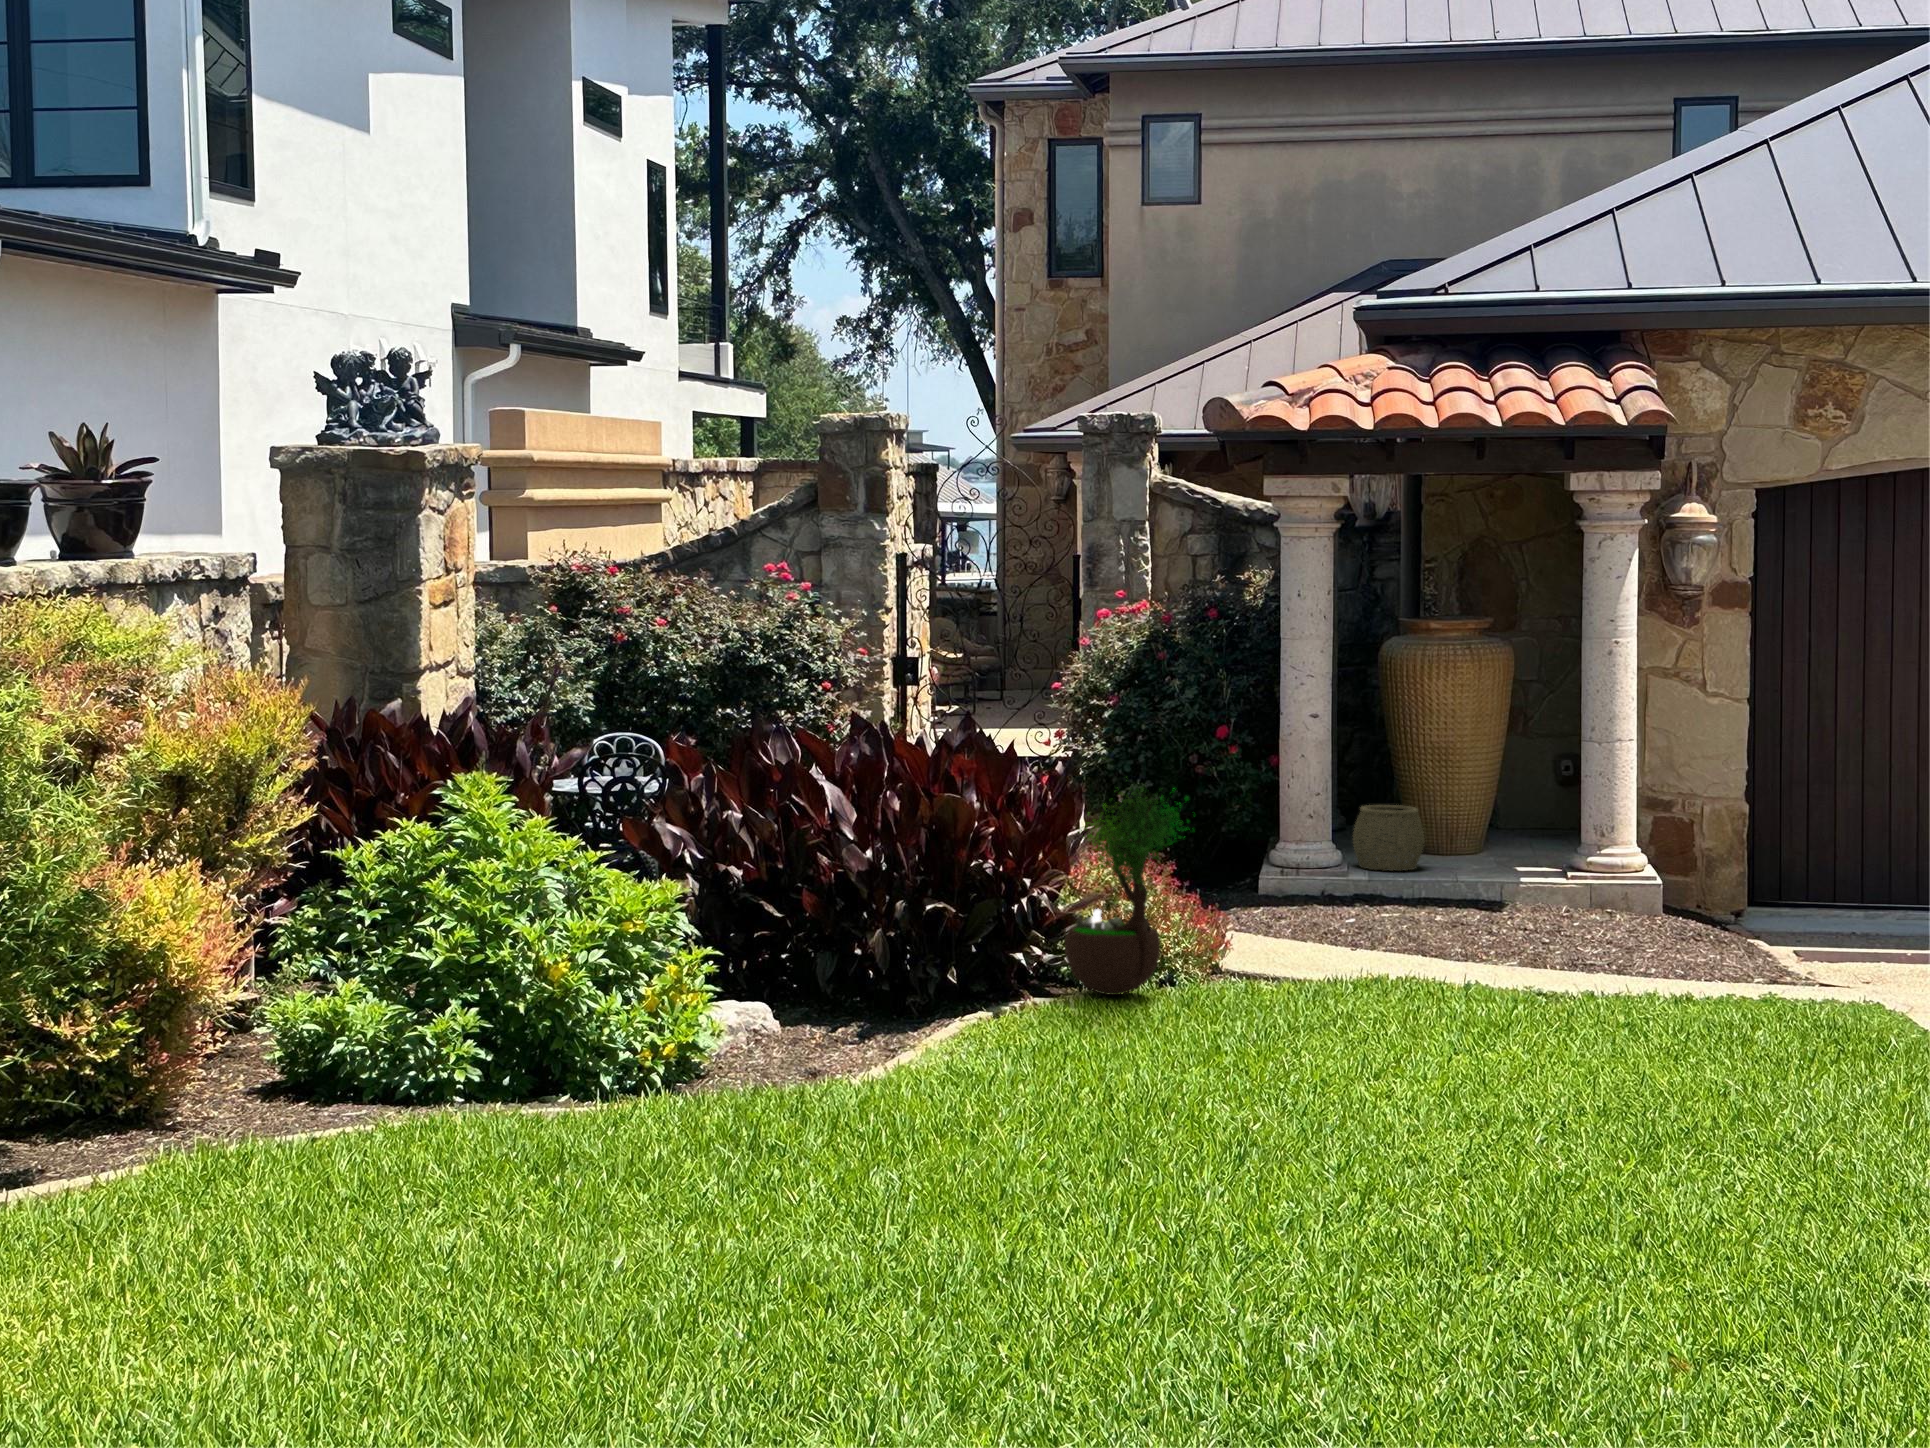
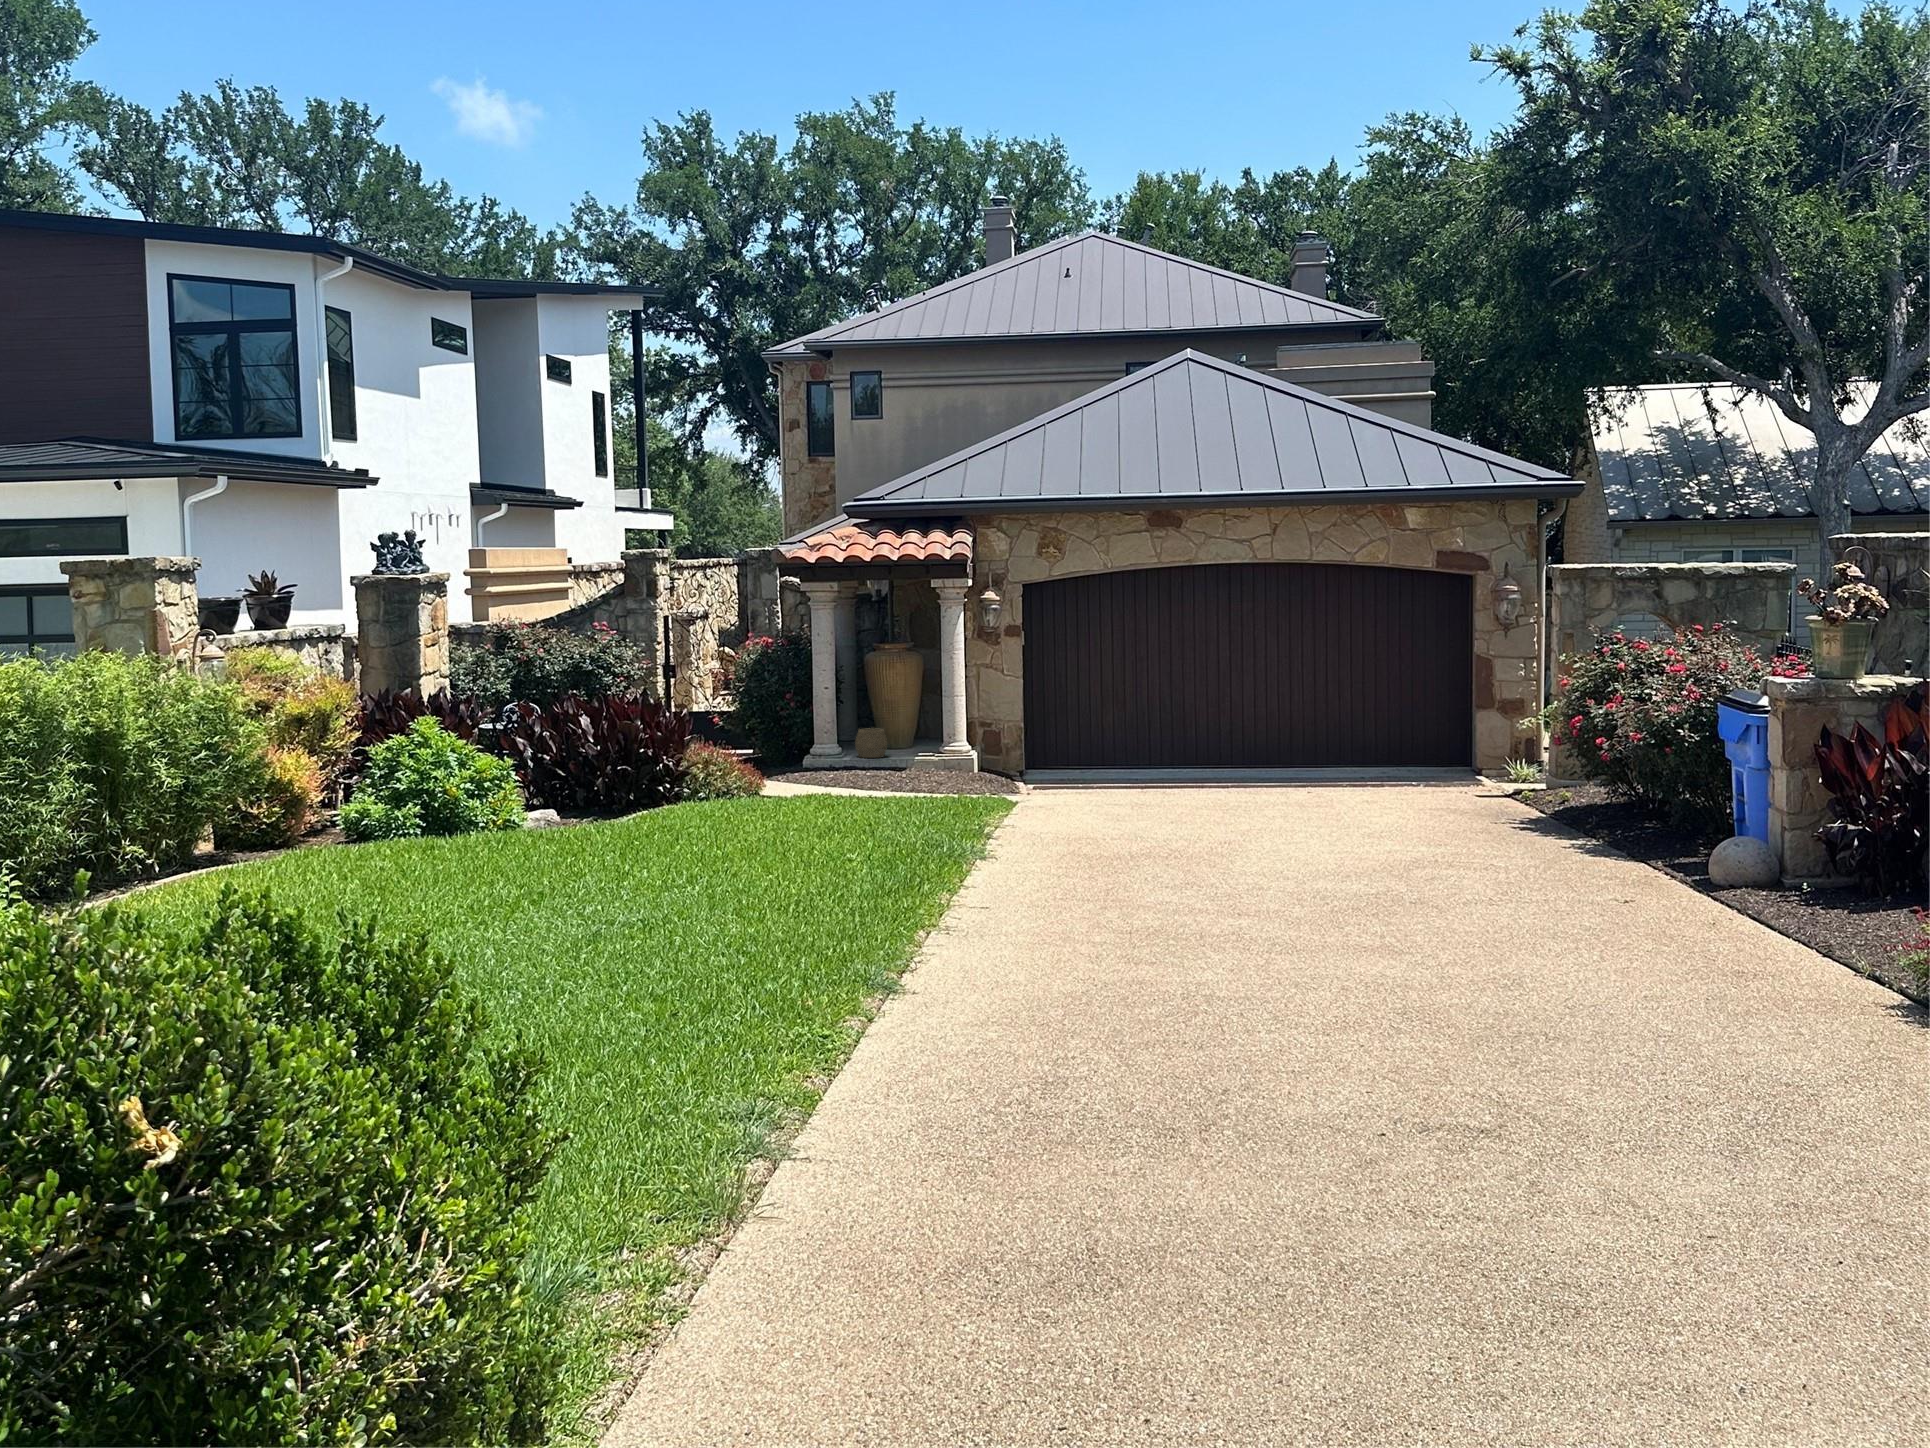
potted tree: present [1065,776,1188,995] -> none [675,712,727,802]

